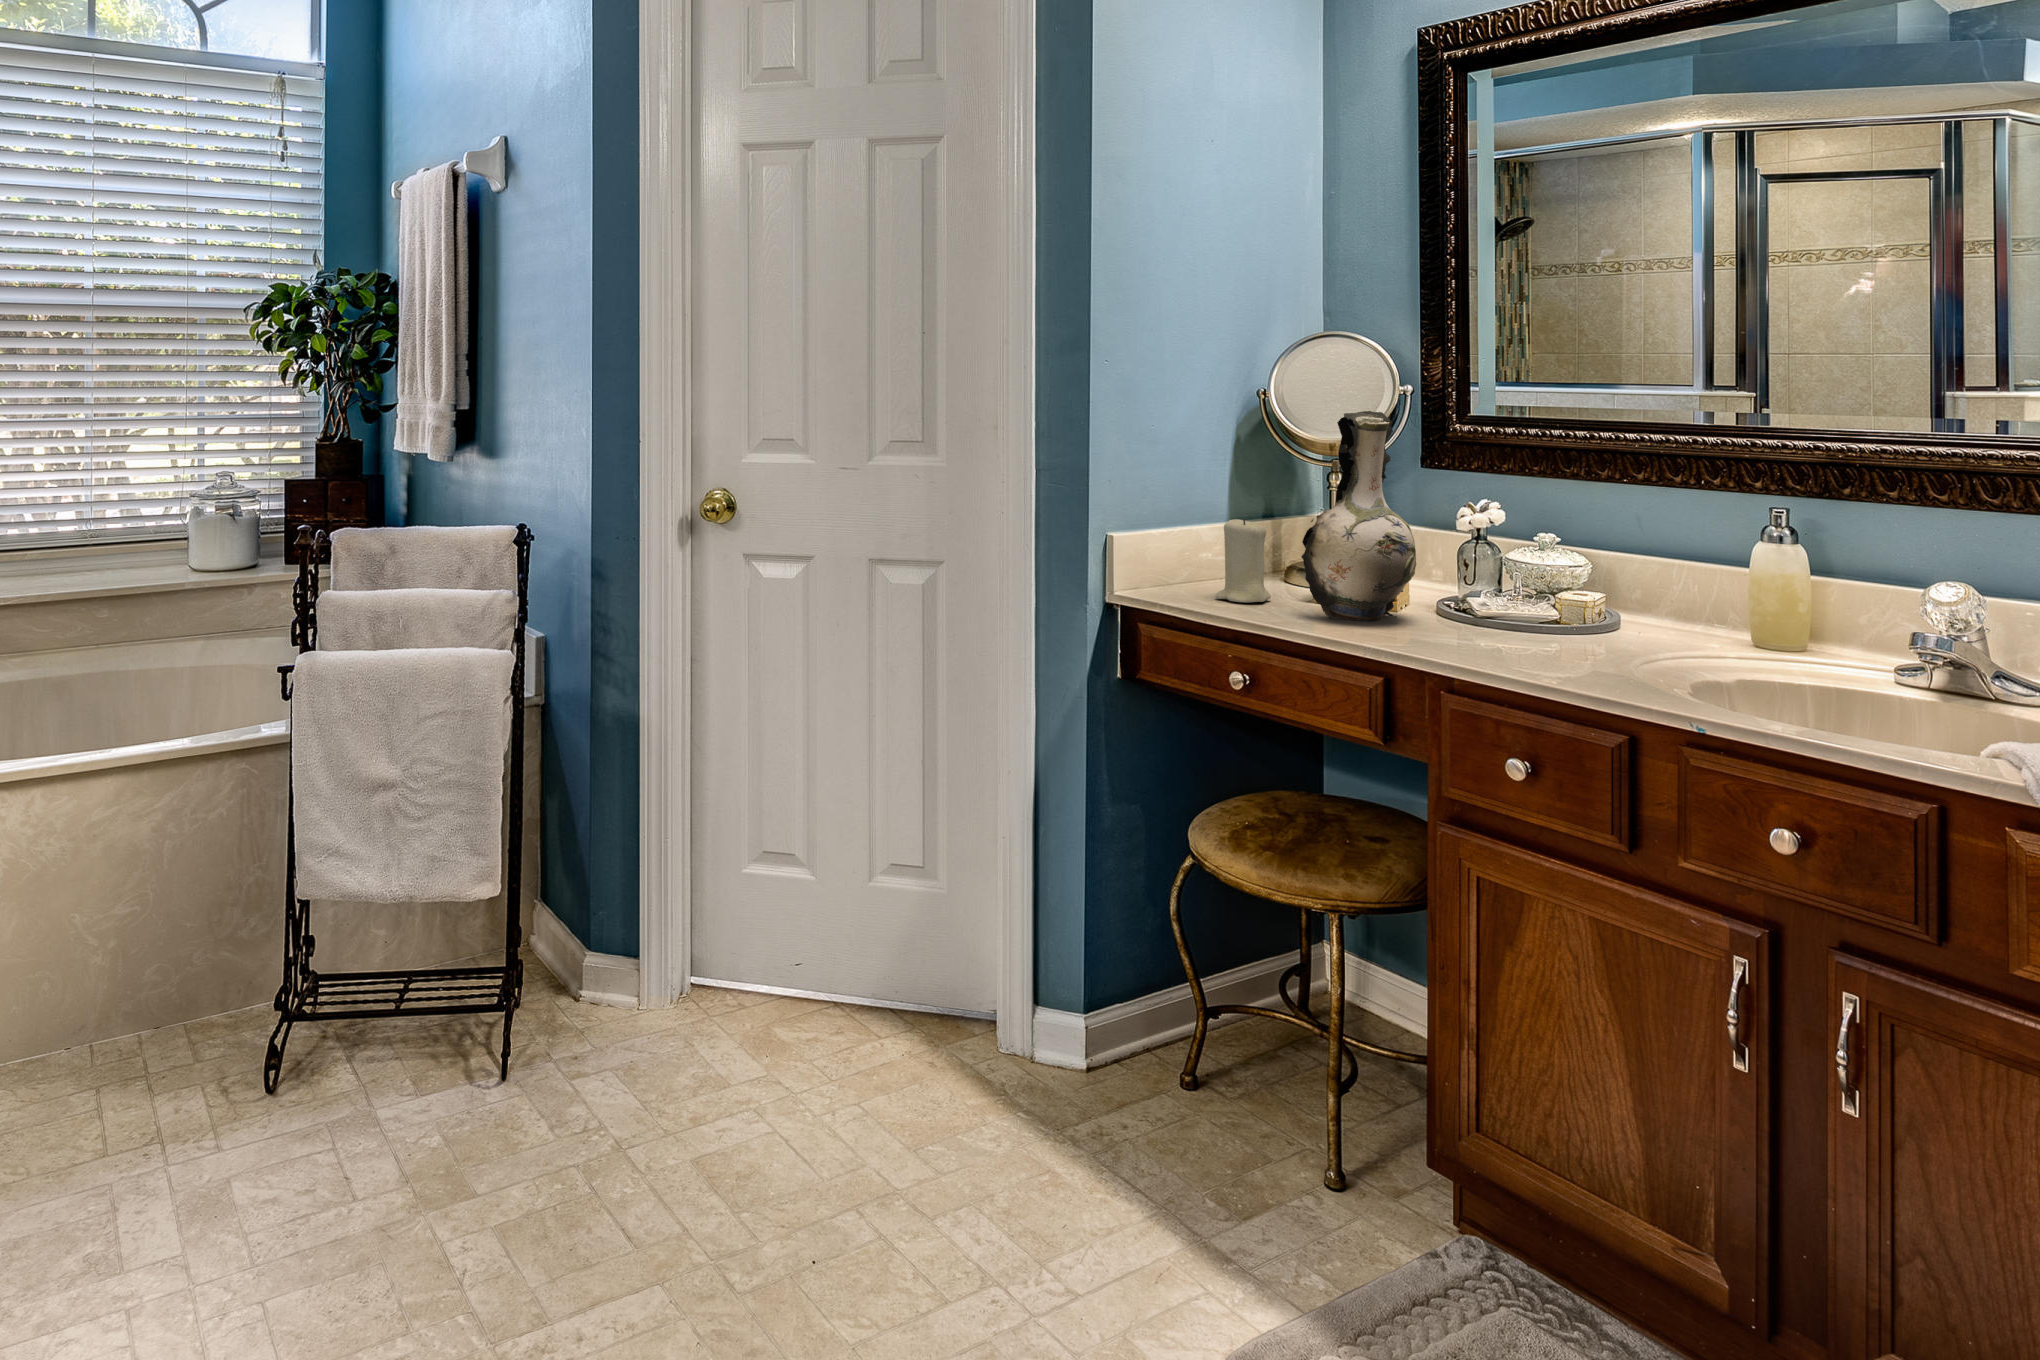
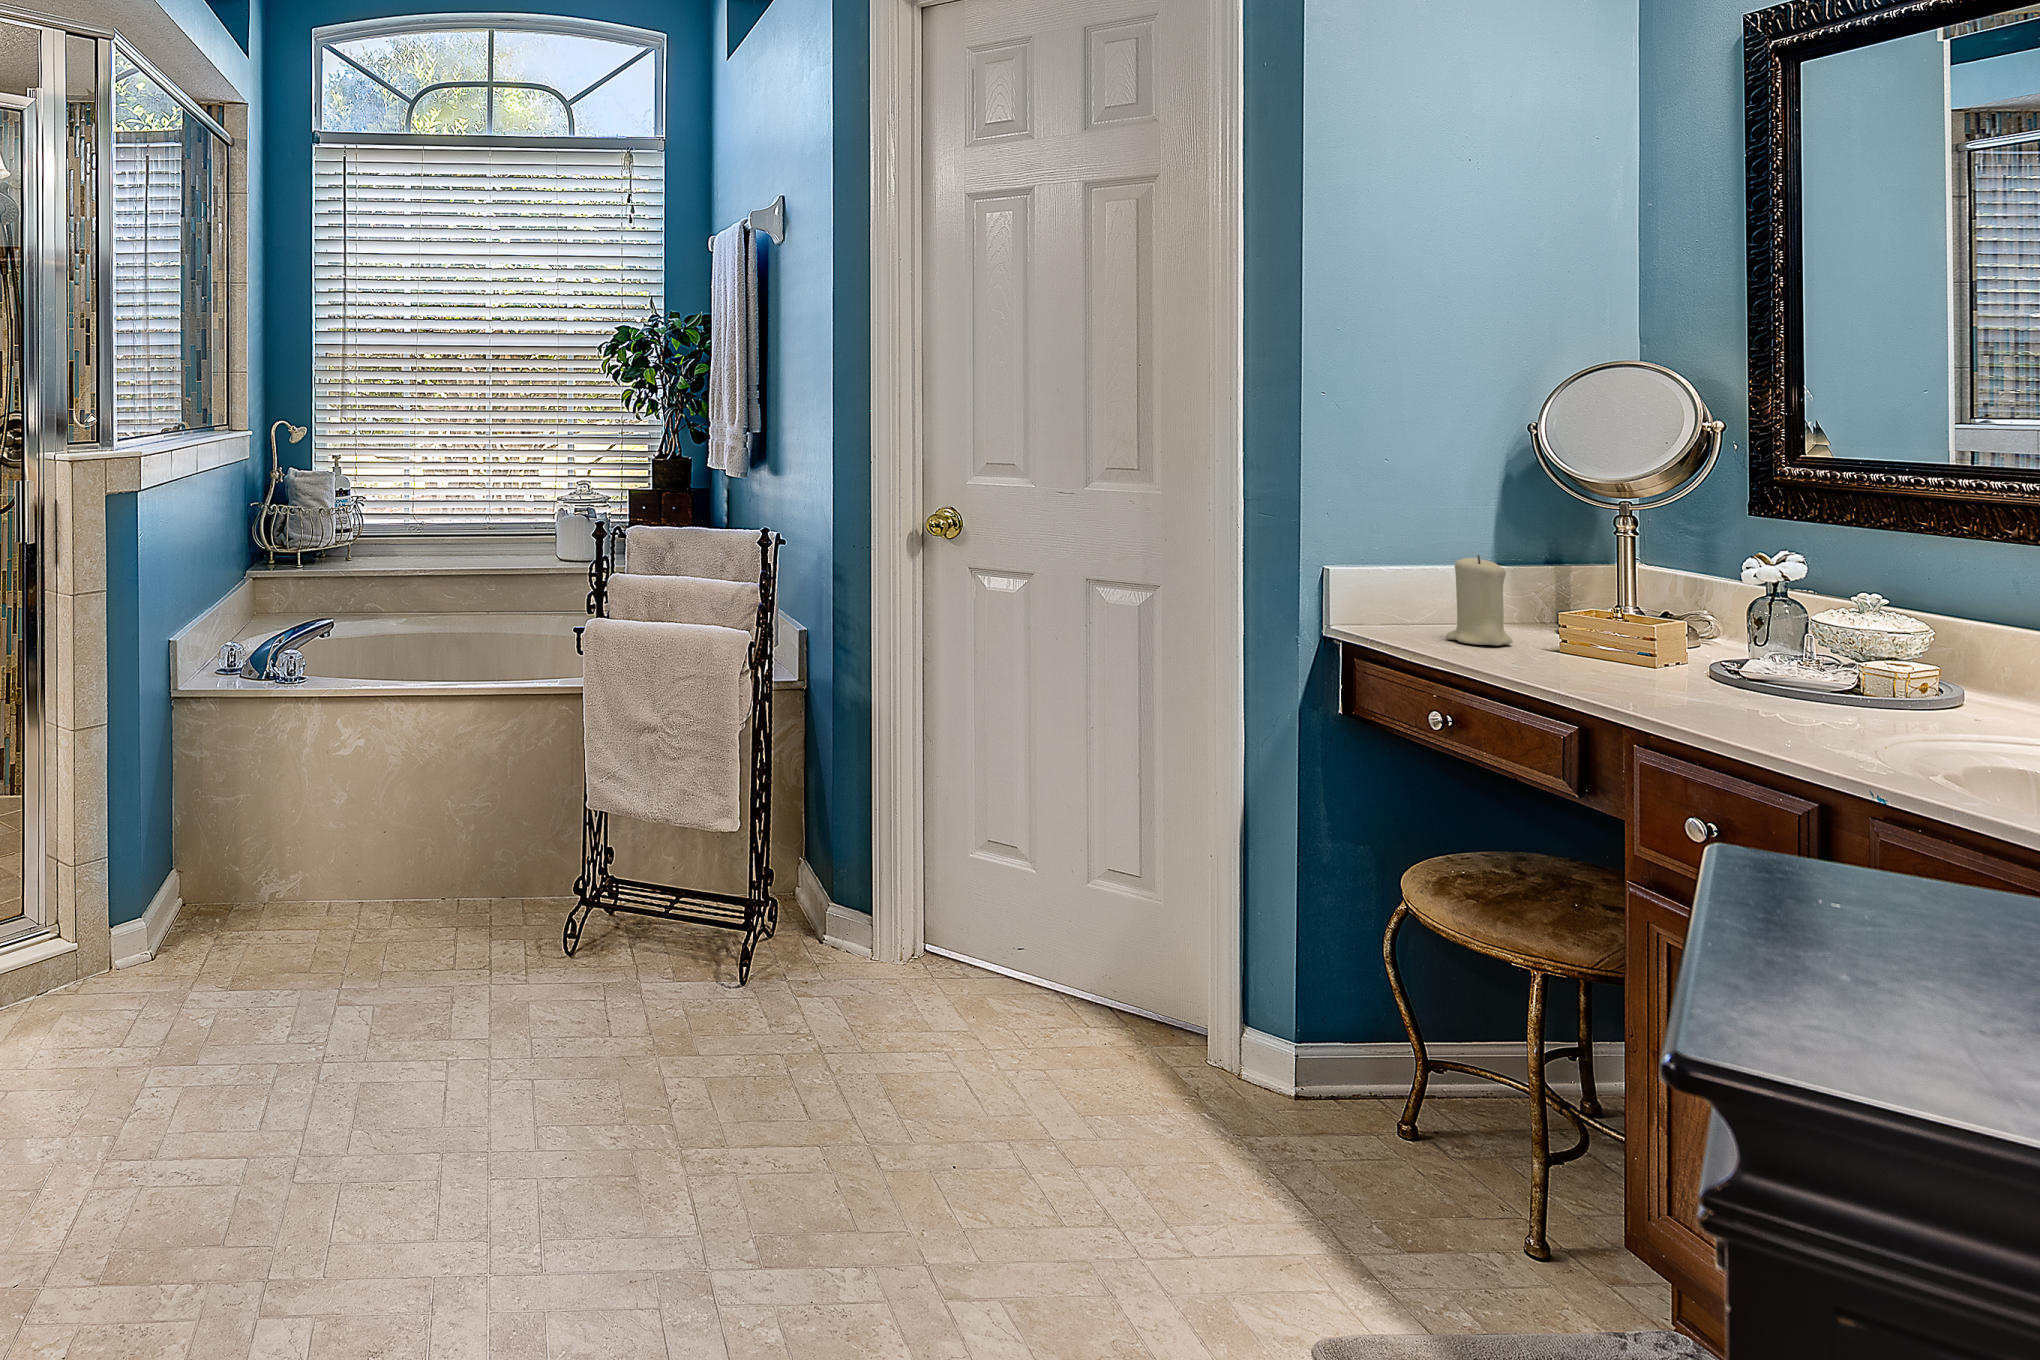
decorative vase: present [1301,411,1416,620] -> none [1522,447,1674,672]

